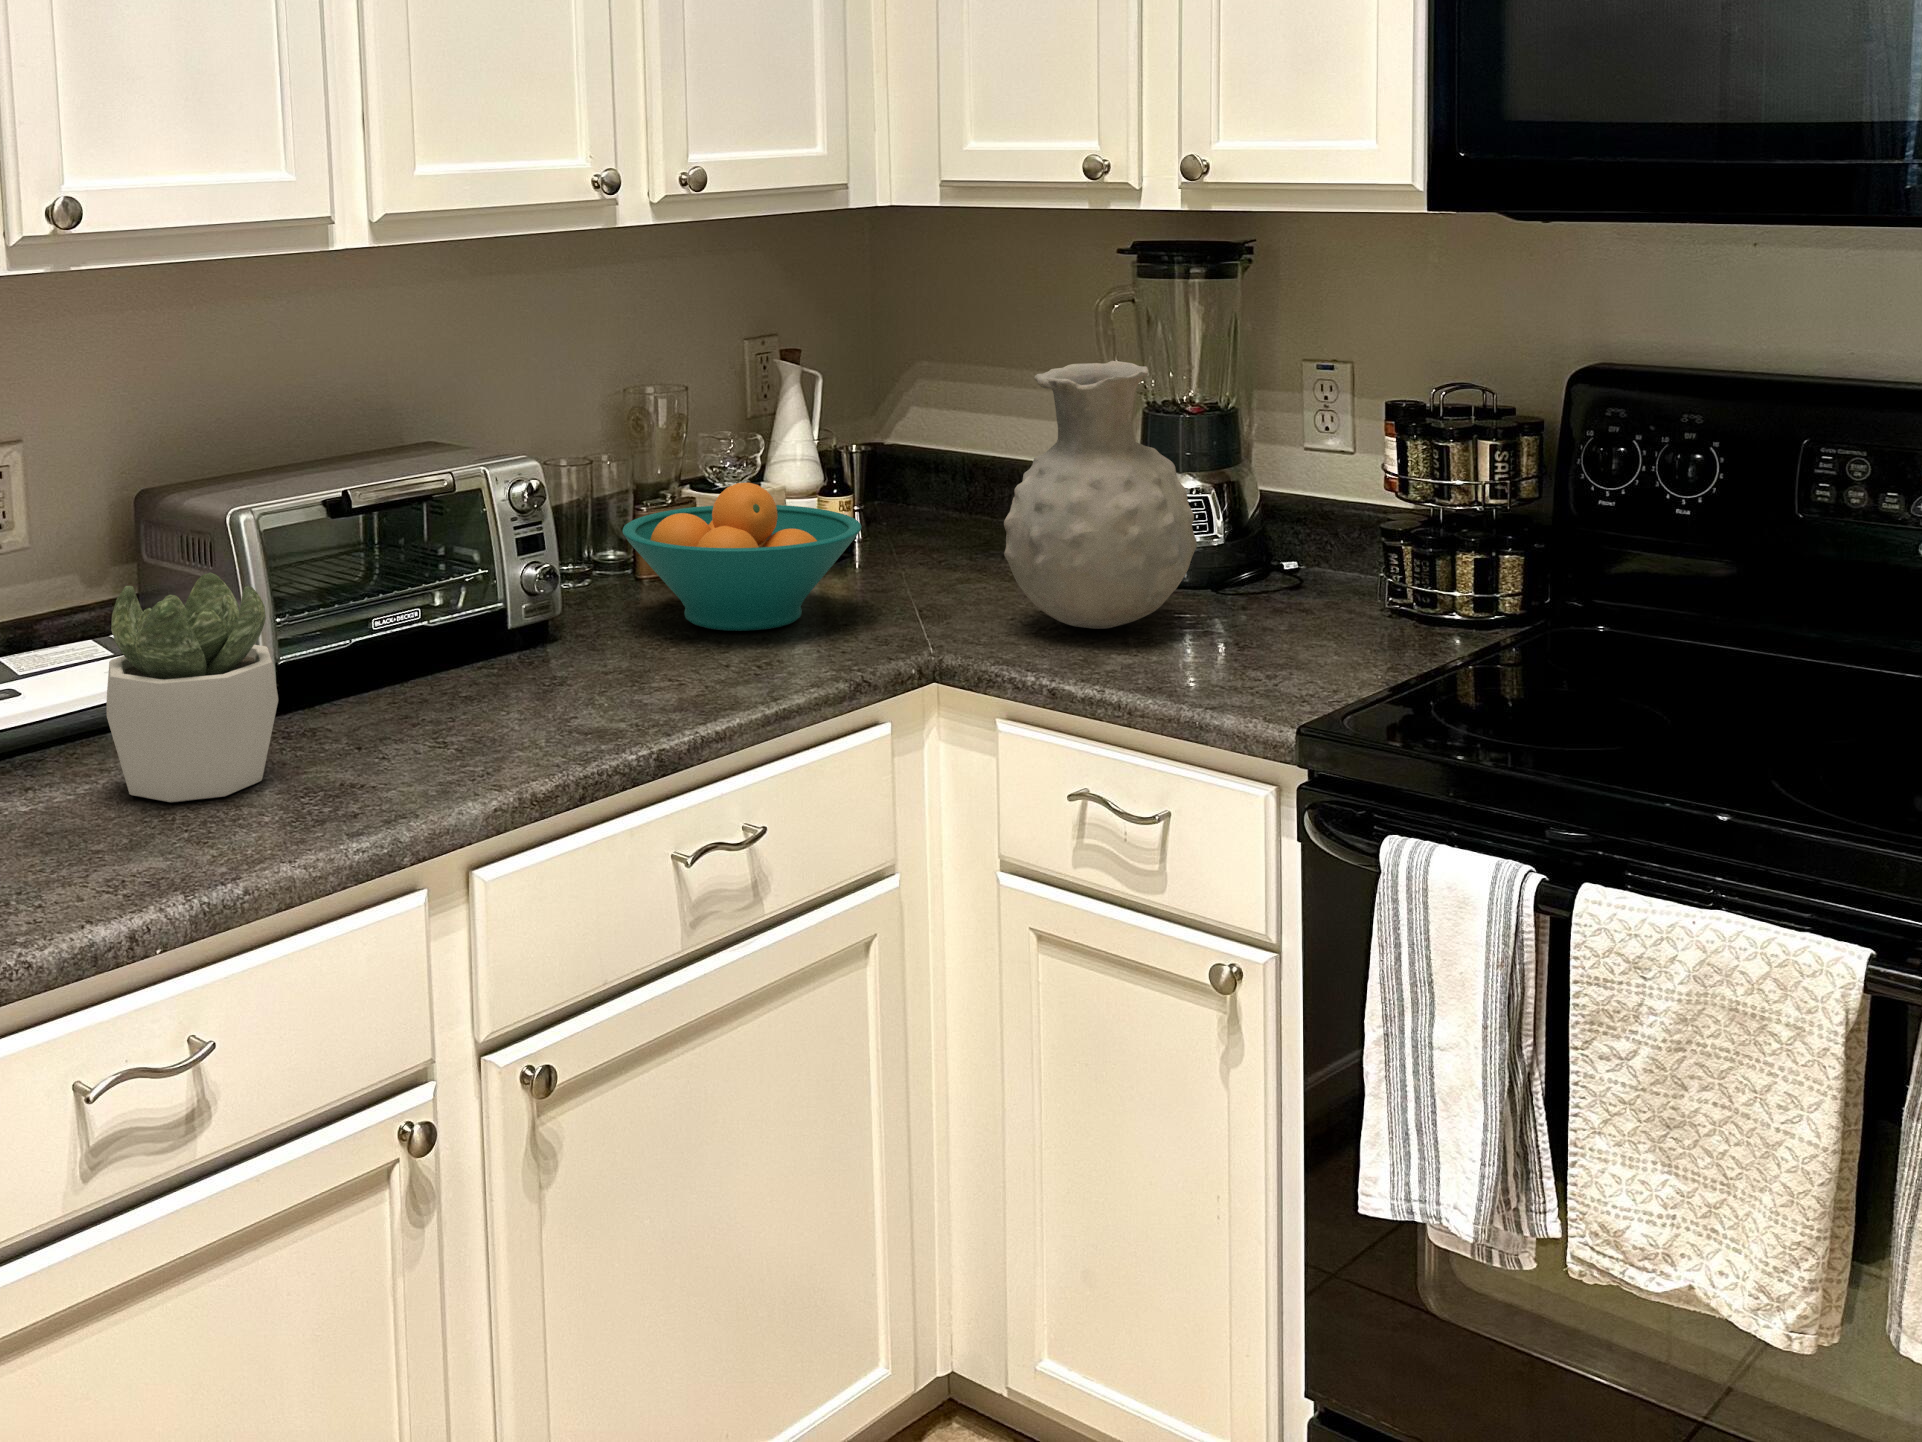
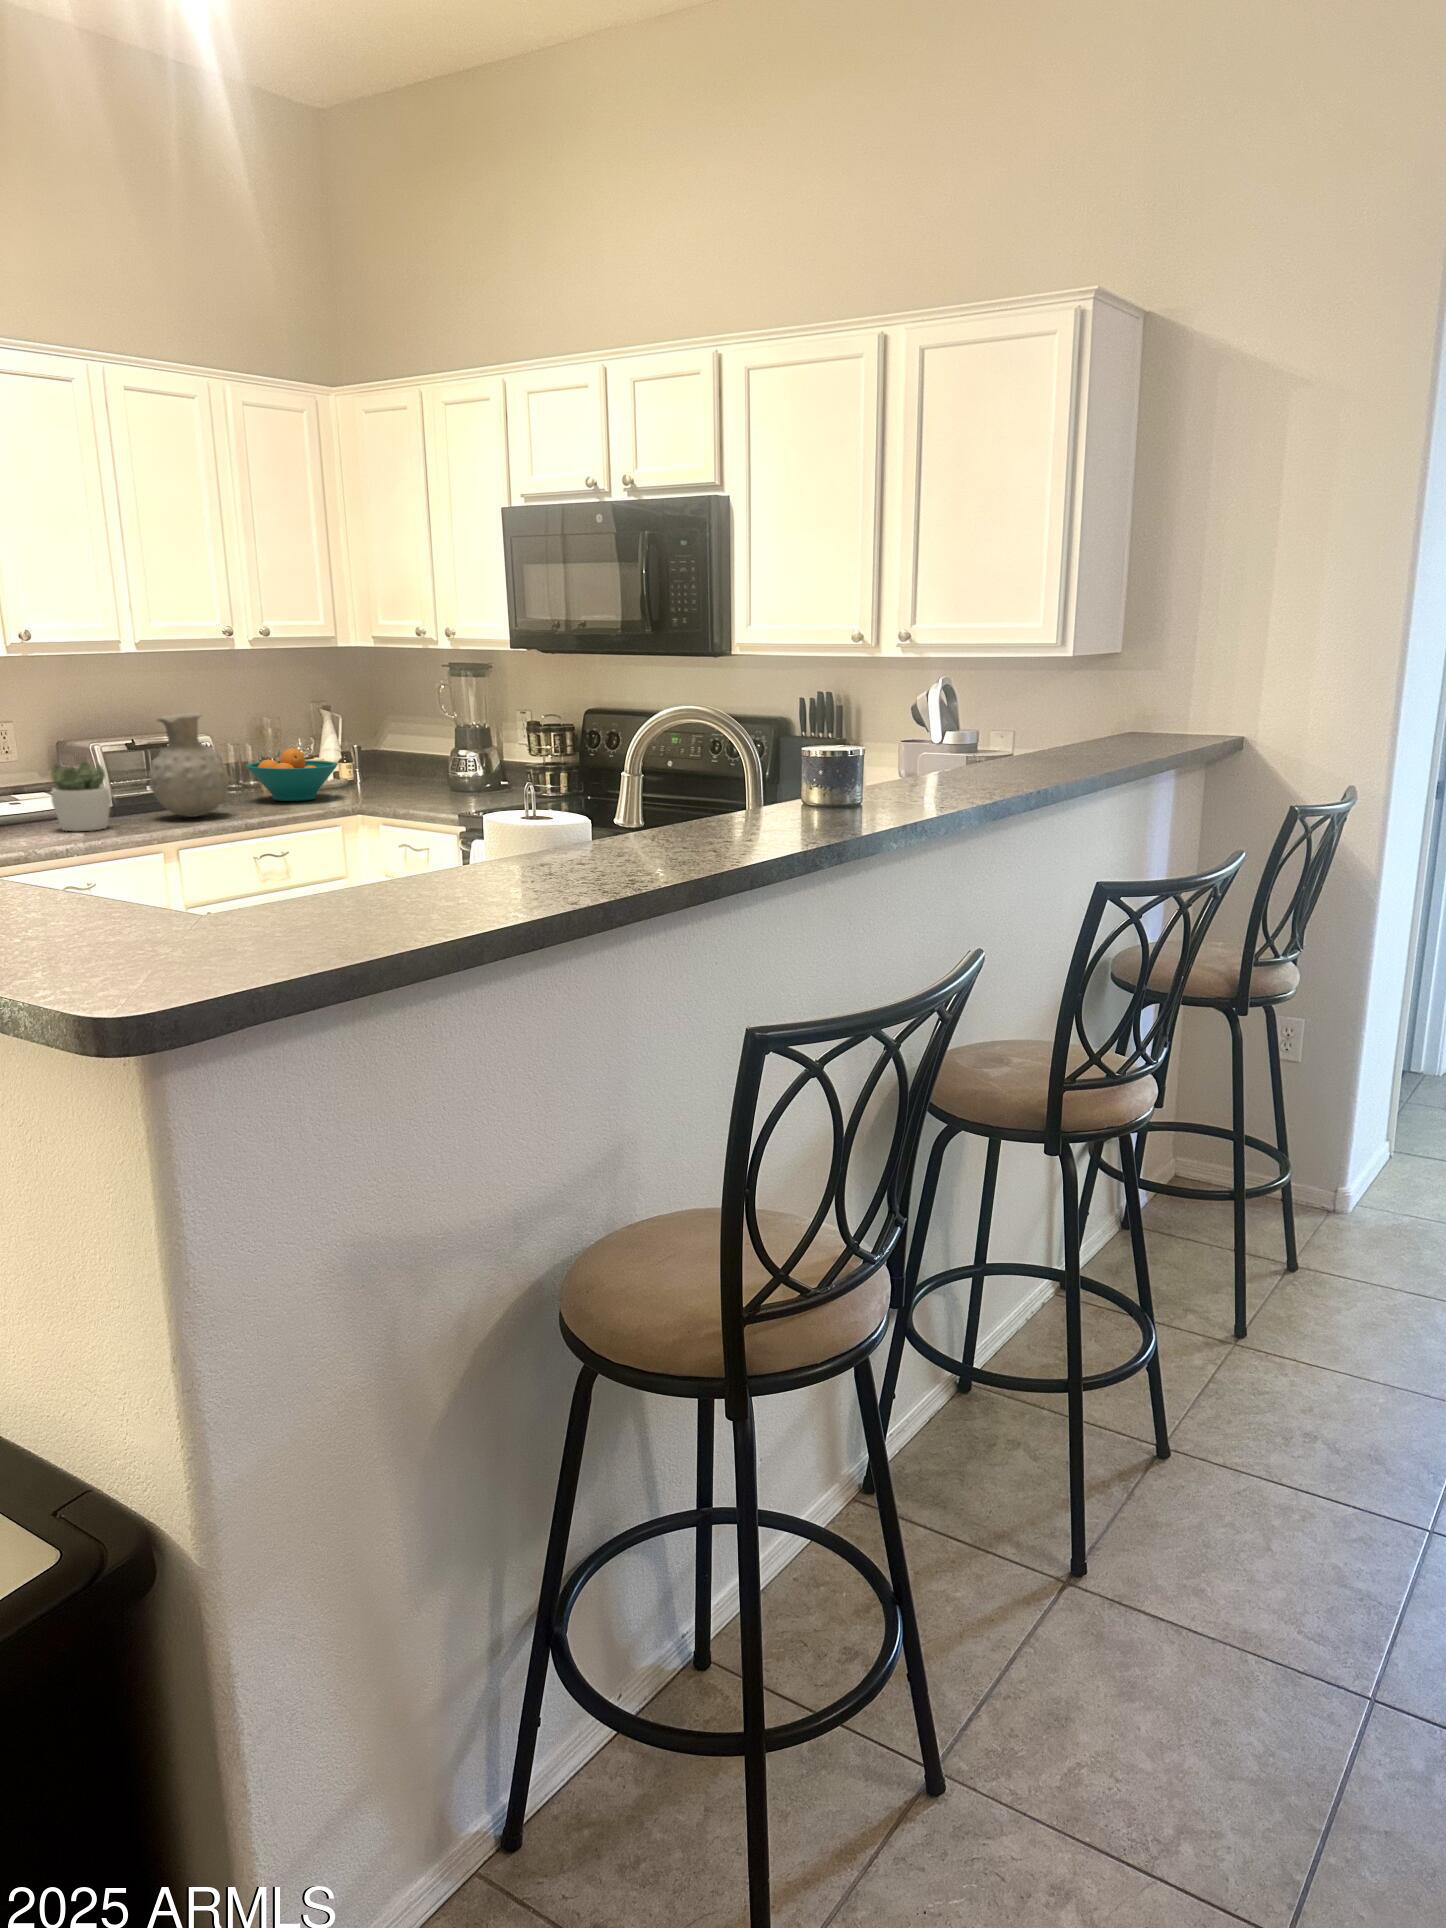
vase: present [1004,361,1197,629] -> present [149,713,230,817]

